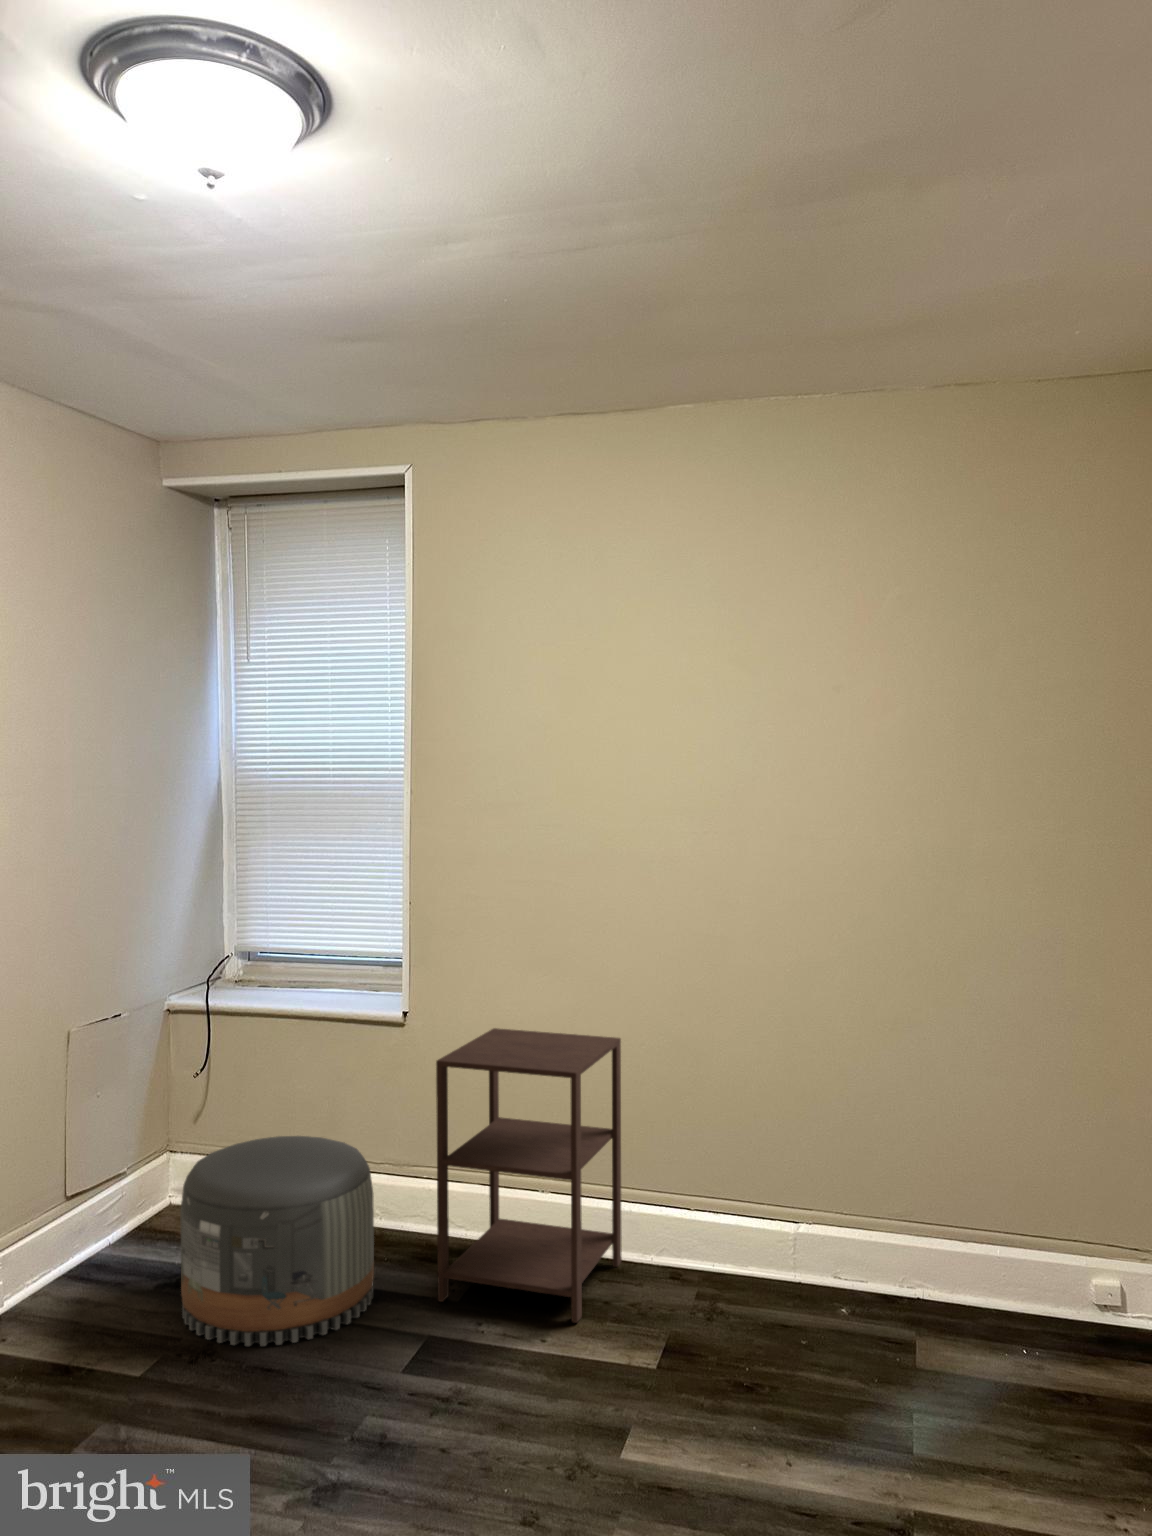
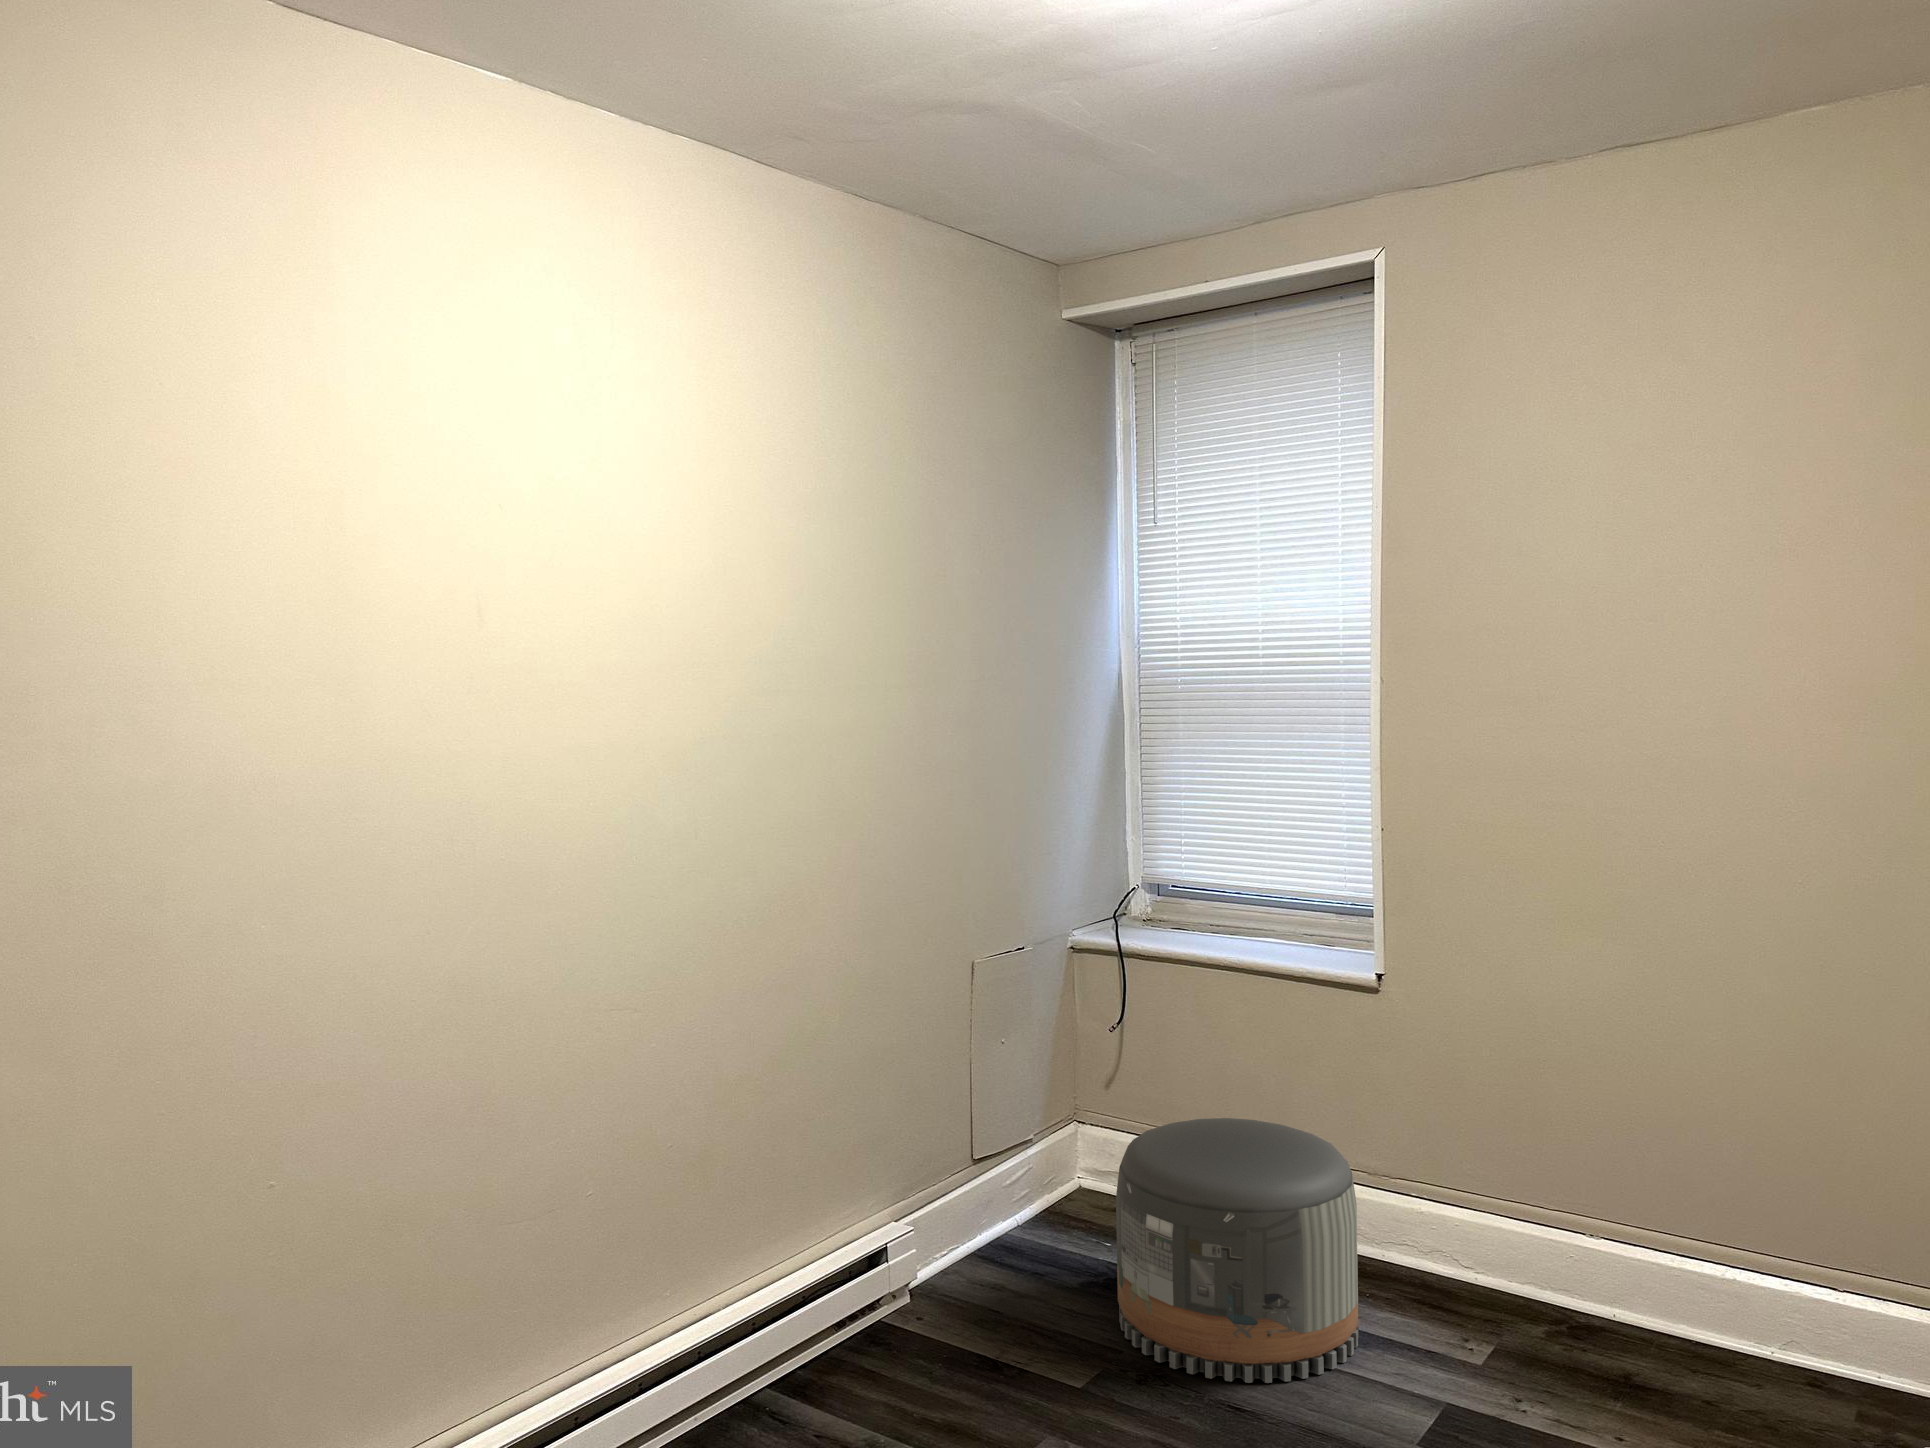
side table: present [436,1028,622,1323] -> none [1446,1001,1709,1417]

